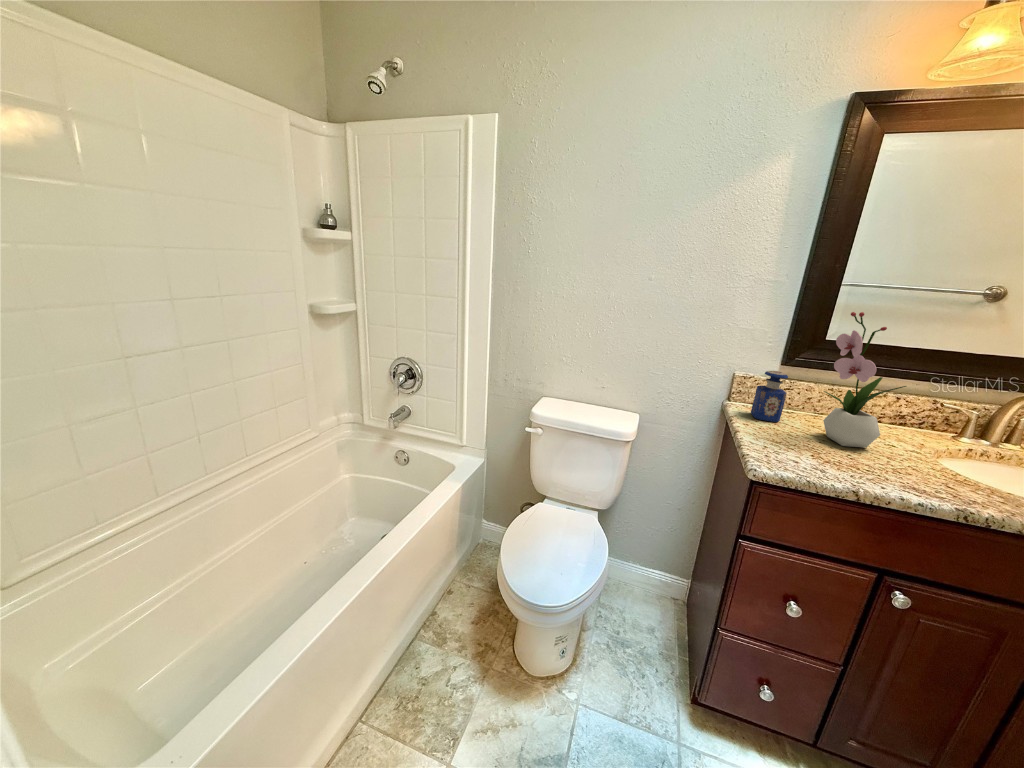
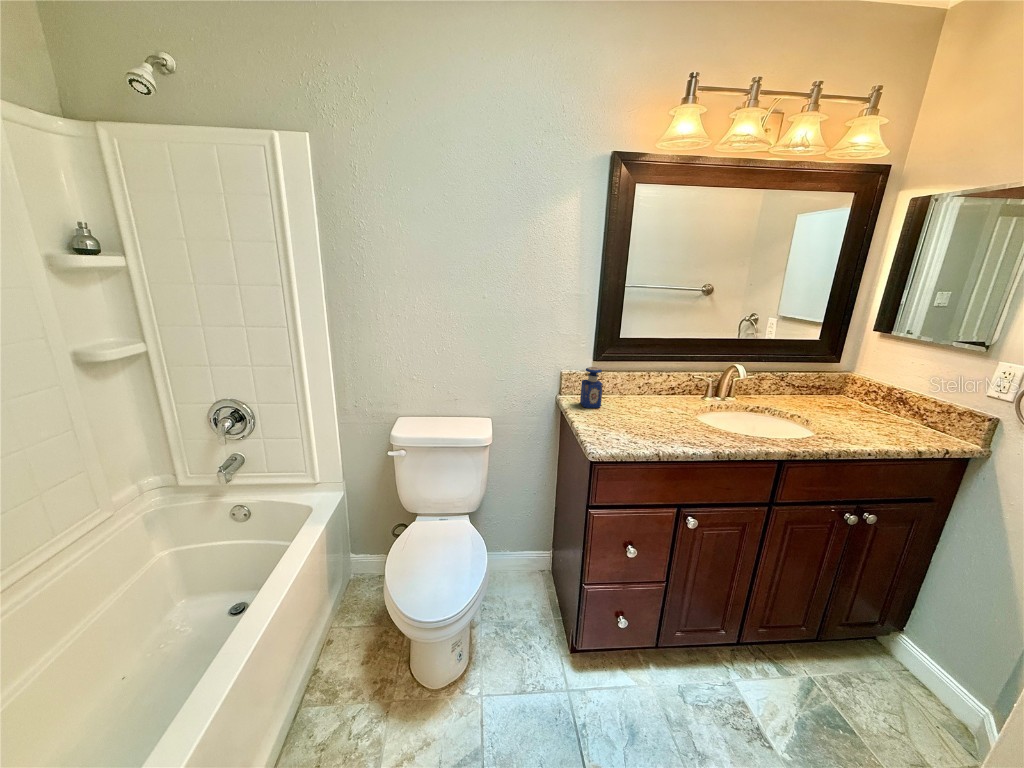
flower arrangement: present [823,312,906,448] -> none [626,318,674,419]

